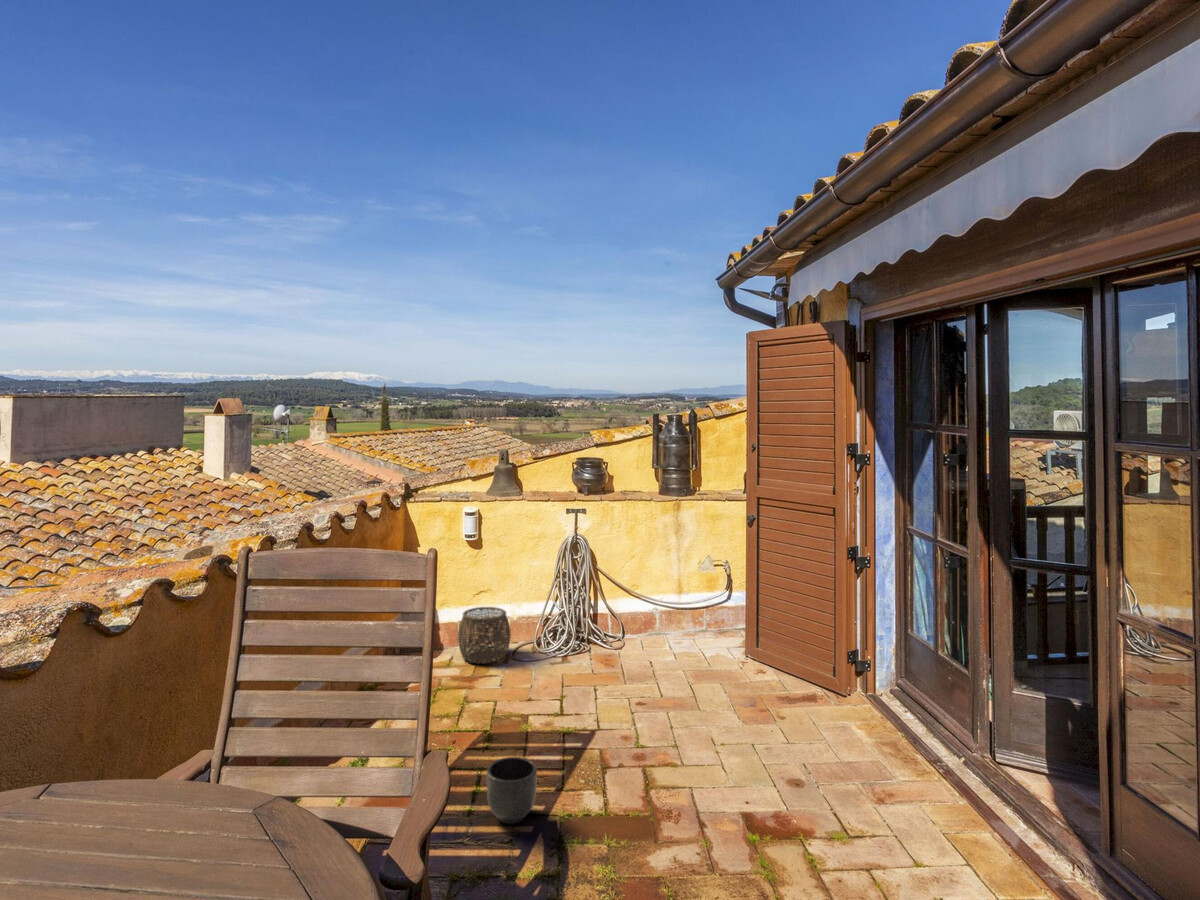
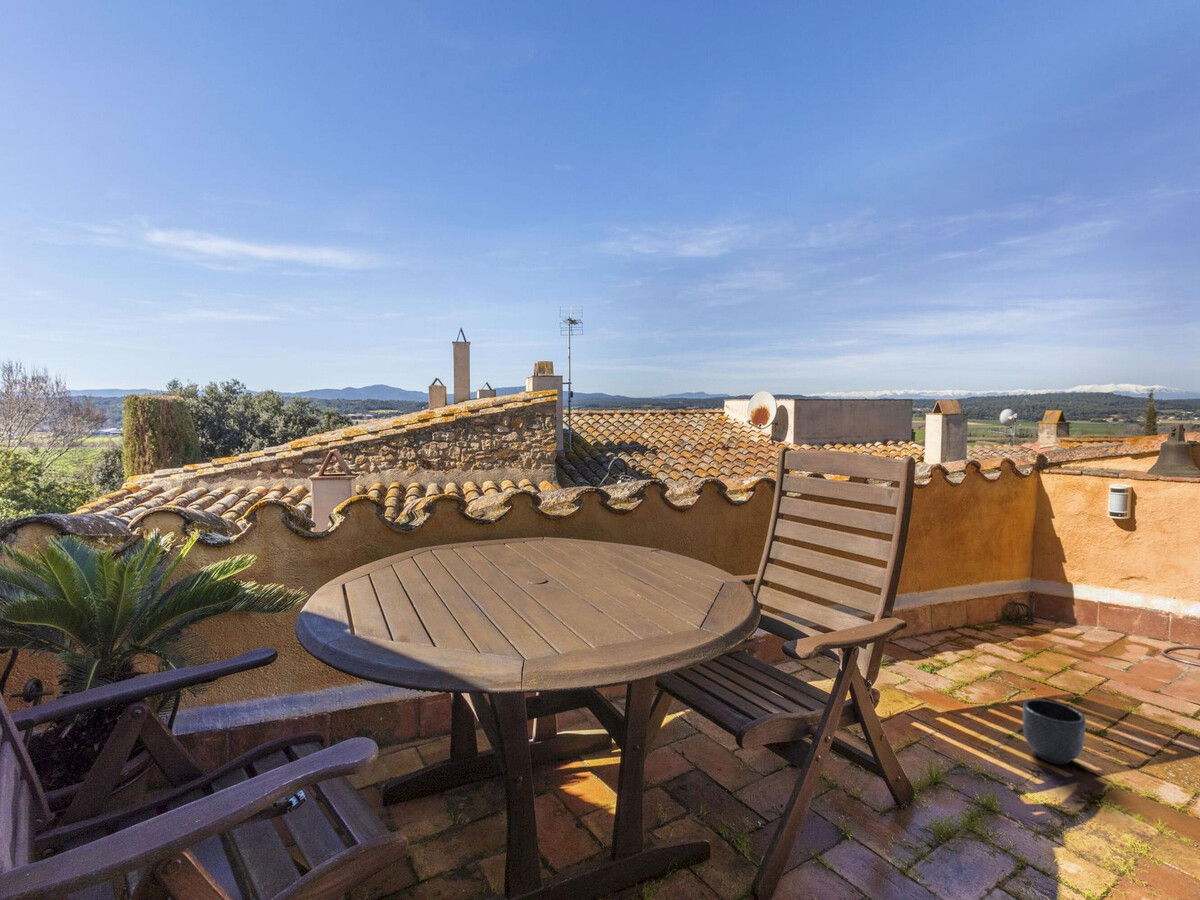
woven basket: present [458,607,511,664] -> none [1089,589,1167,653]

